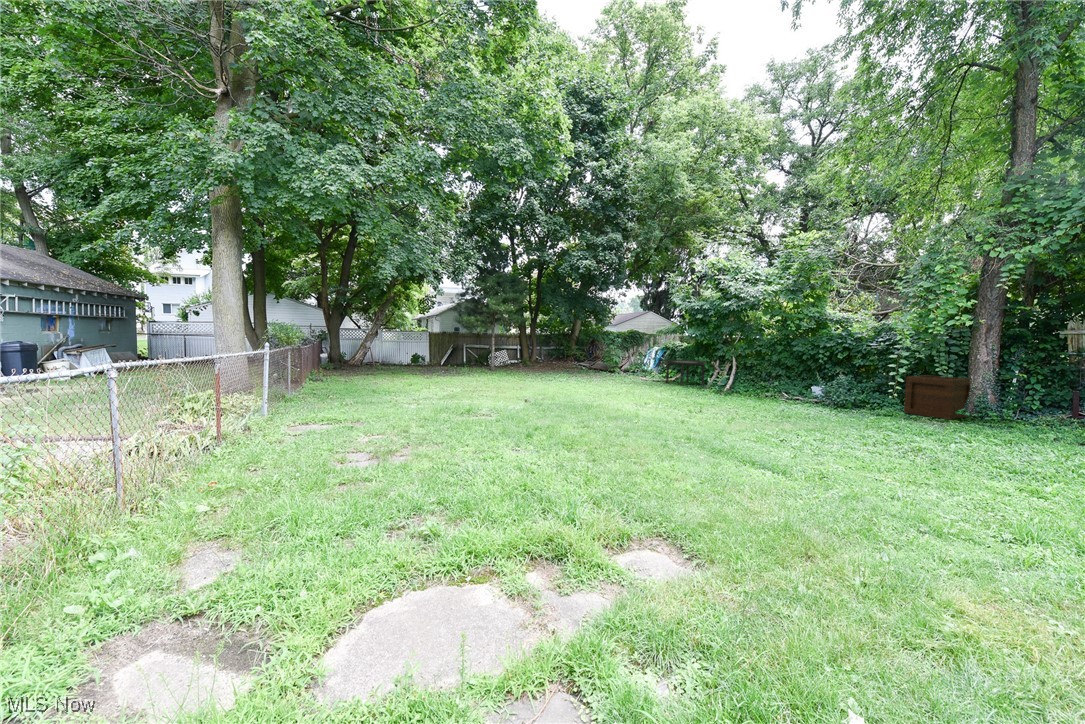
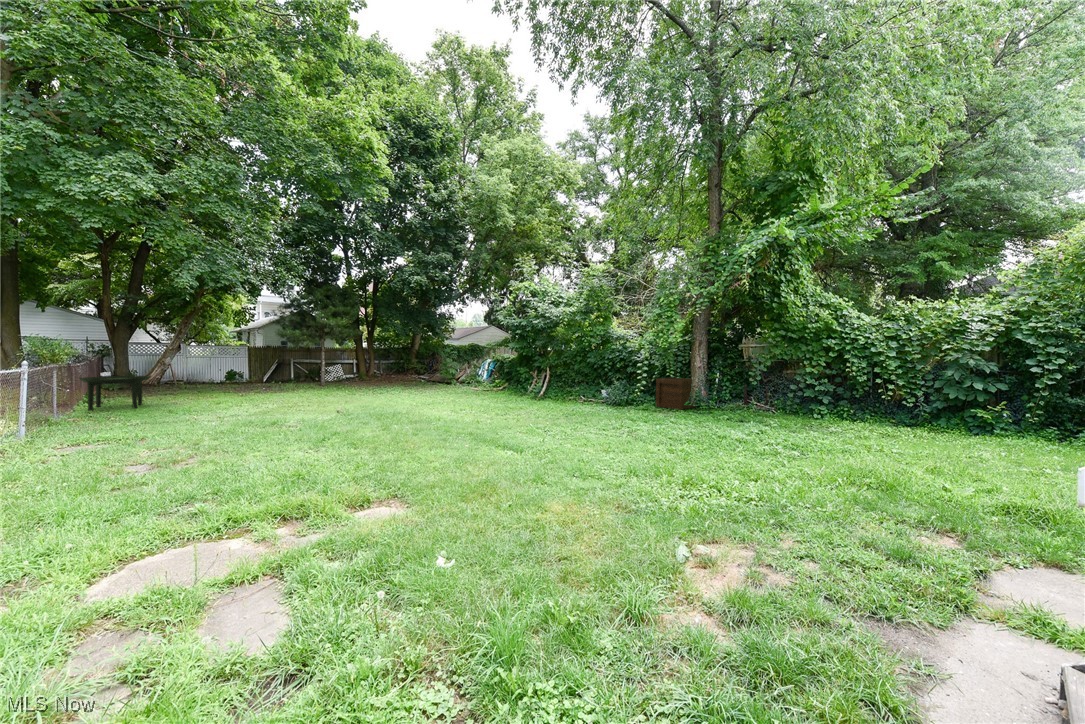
round table: present [665,360,706,386] -> present [80,376,149,411]

